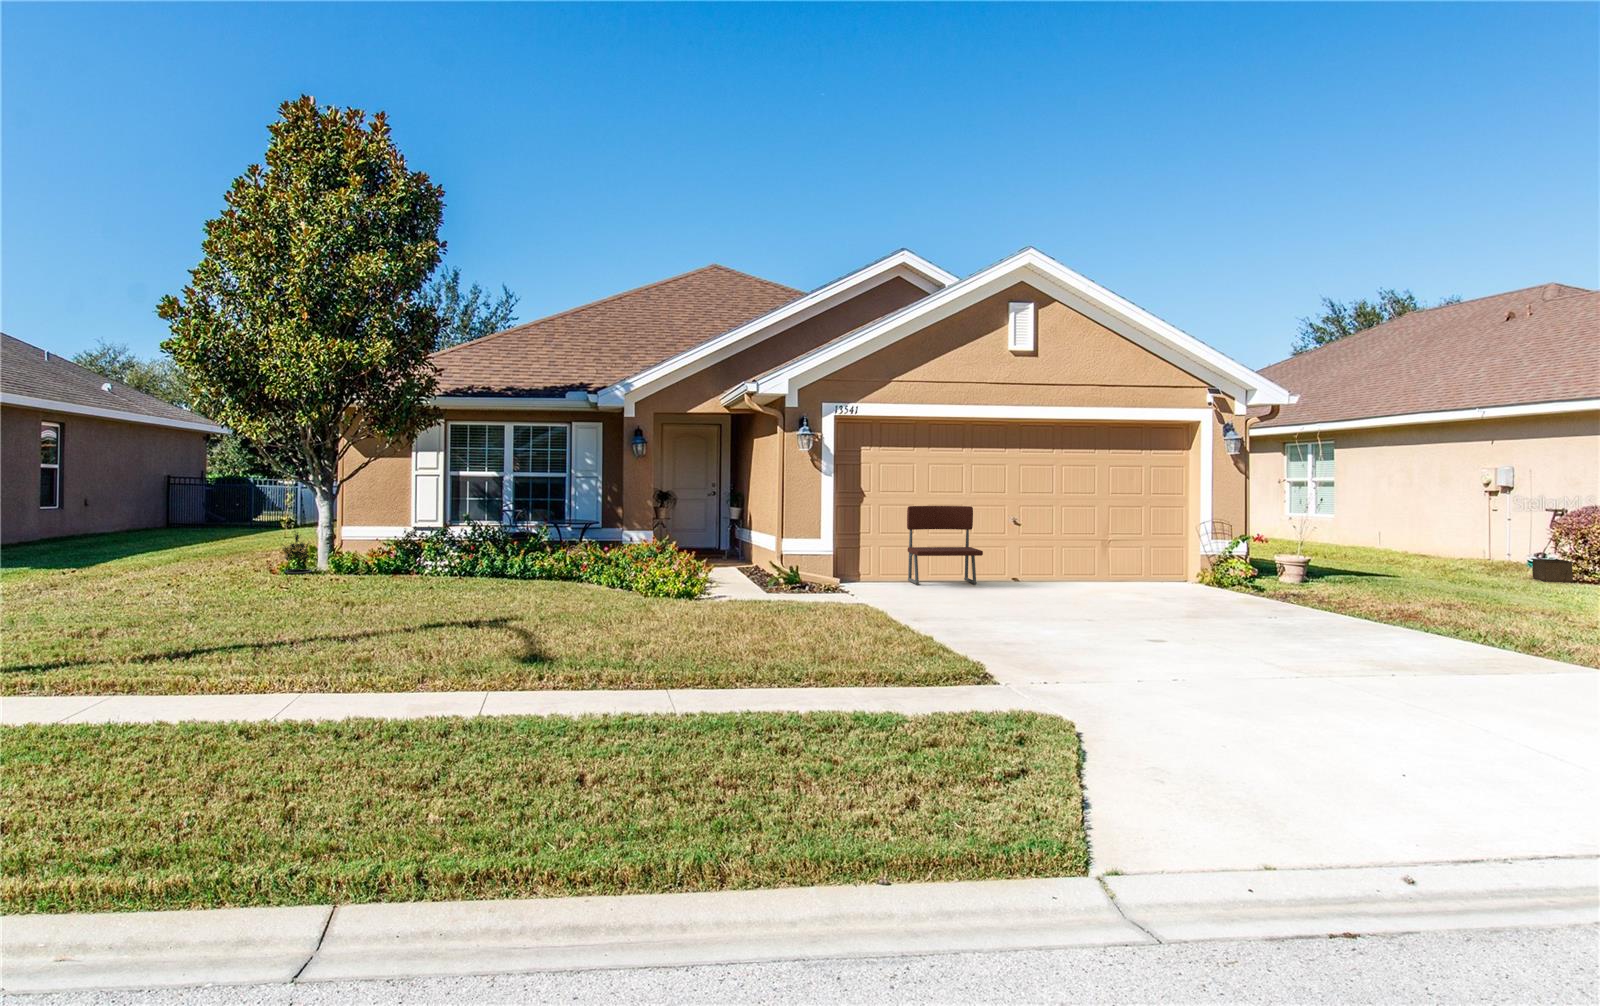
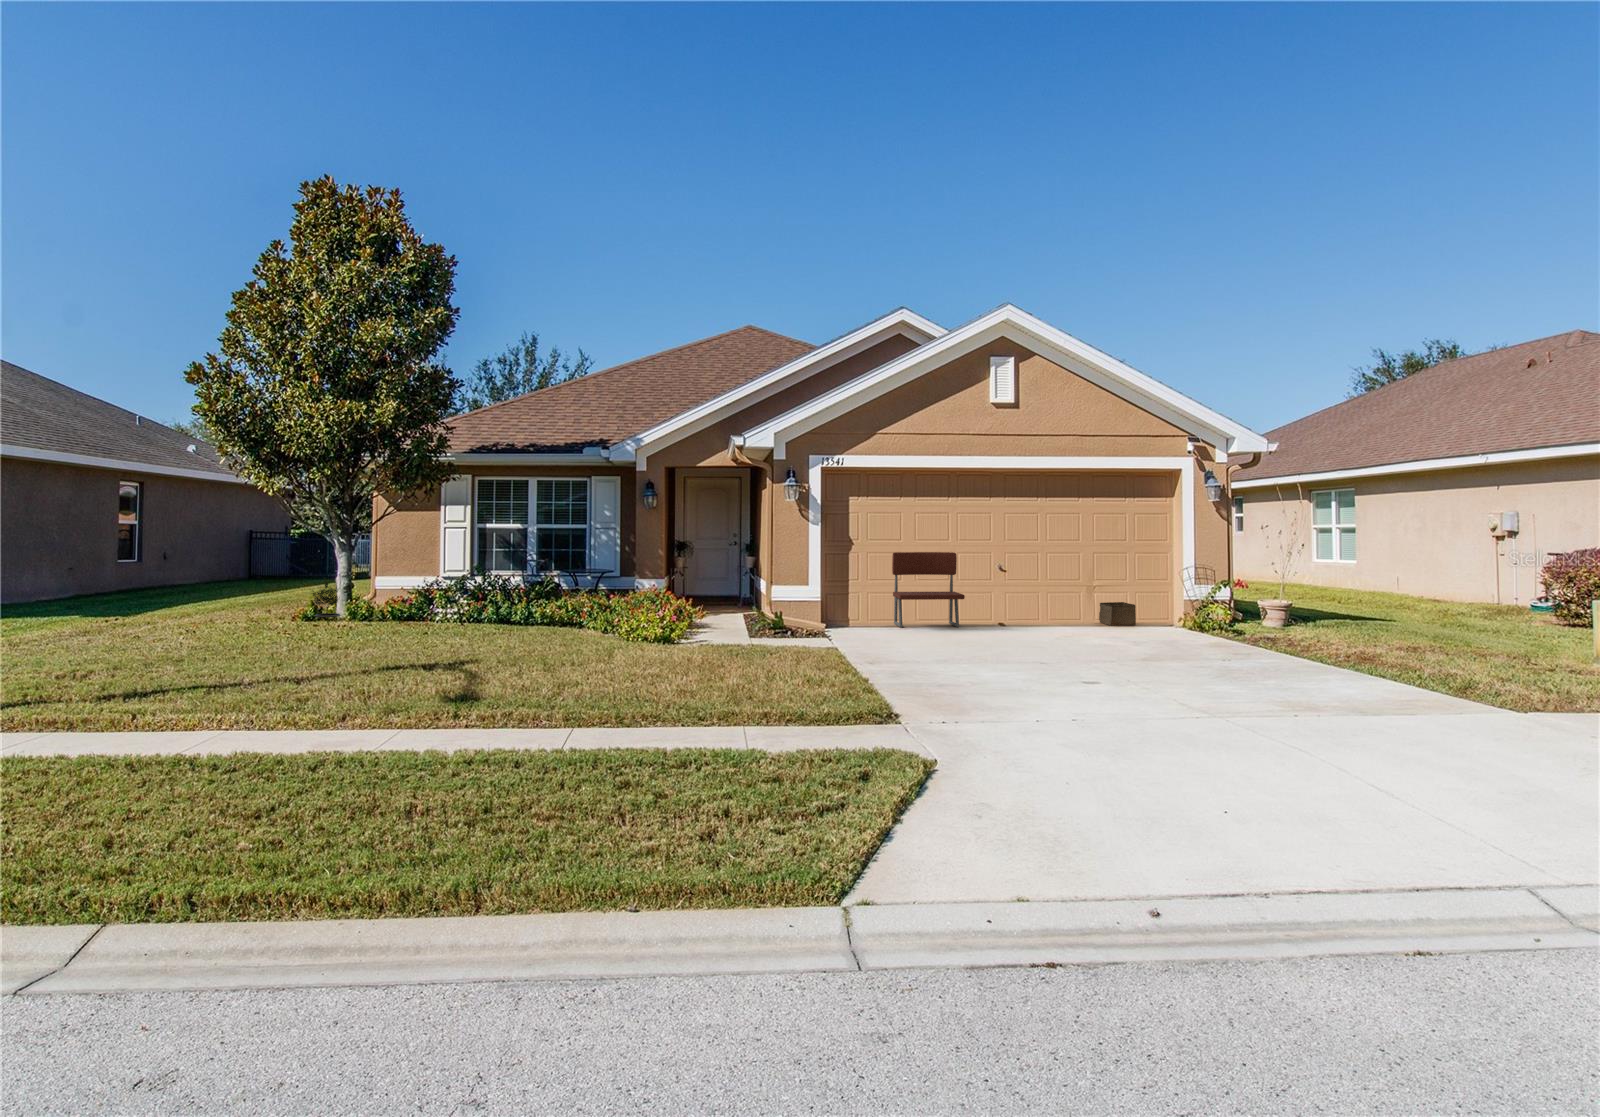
storage bin: present [1532,559,1573,582] -> present [1099,602,1136,626]

